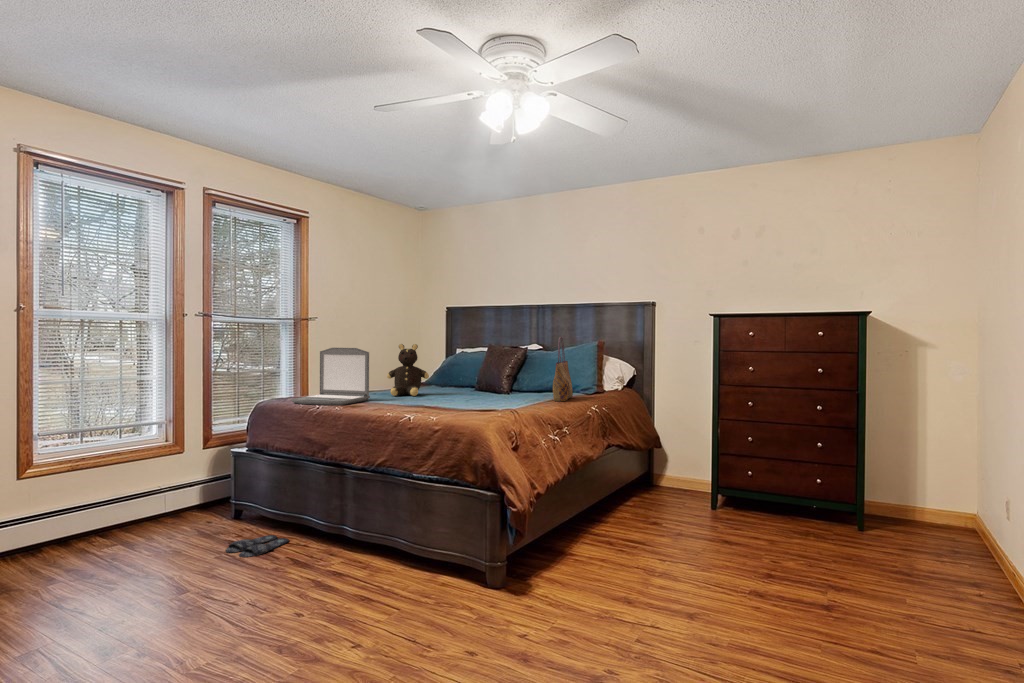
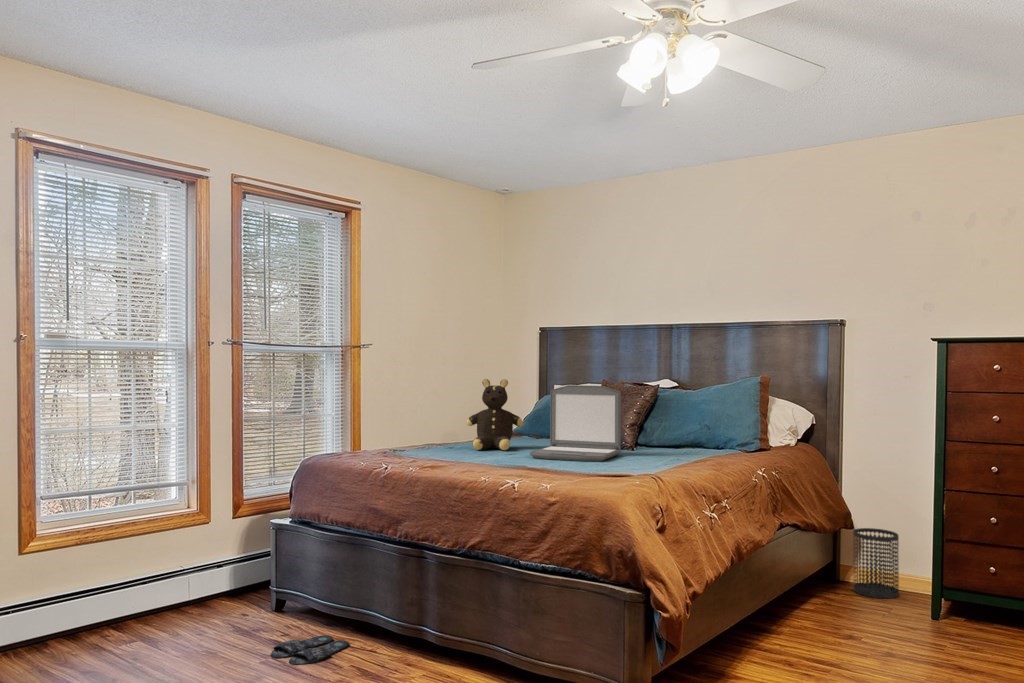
tote bag: present [553,337,573,401] -> none [700,370,726,461]
laptop: present [291,348,370,405] -> present [529,385,621,462]
wastebasket: none [661,448,691,496] -> present [853,528,899,599]

